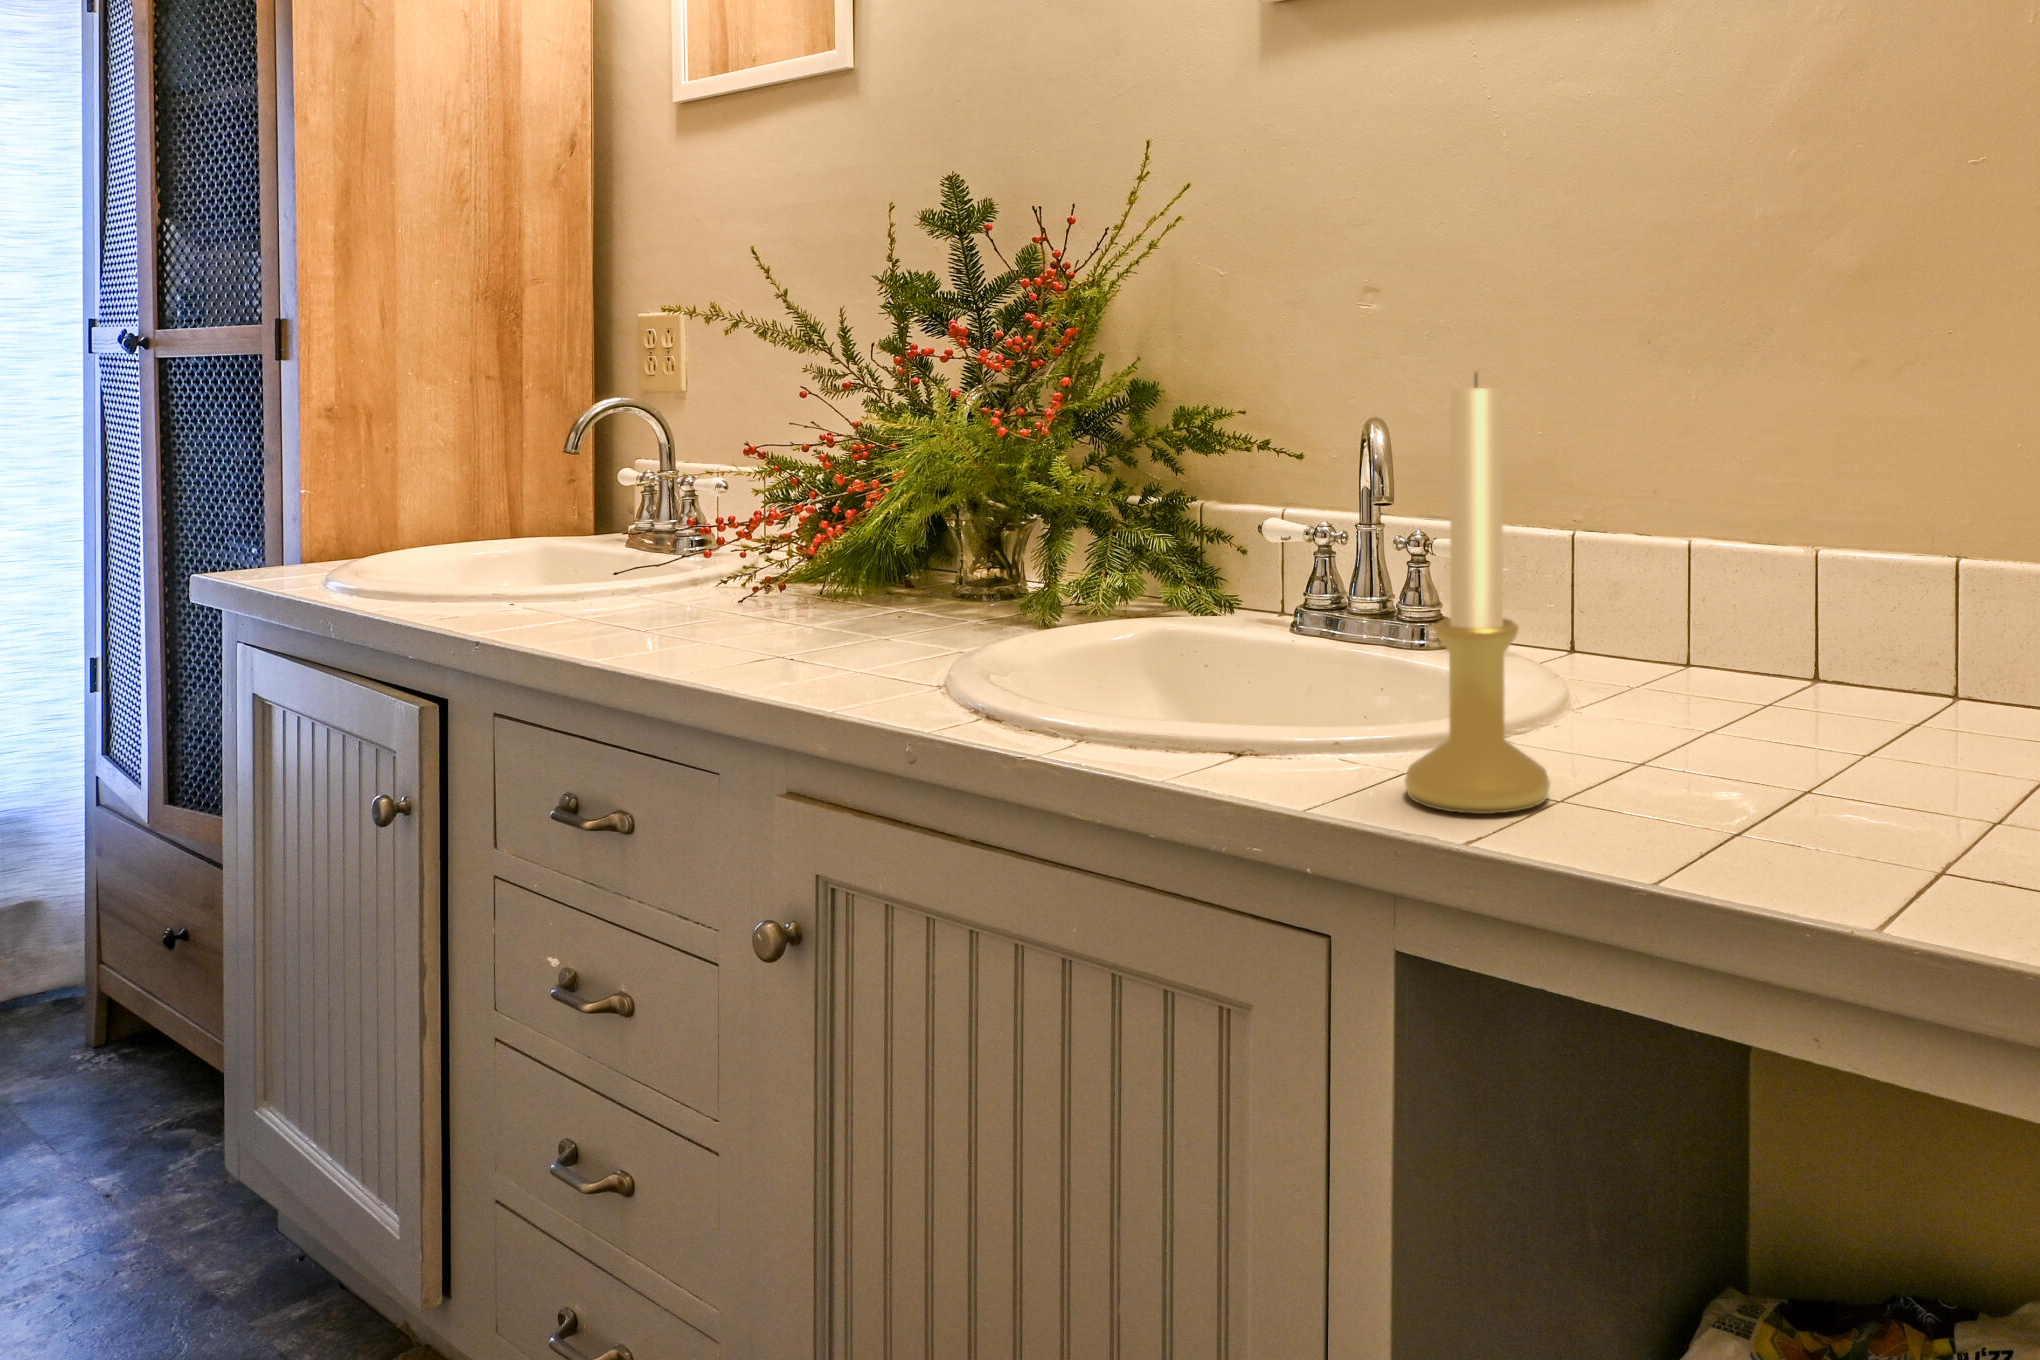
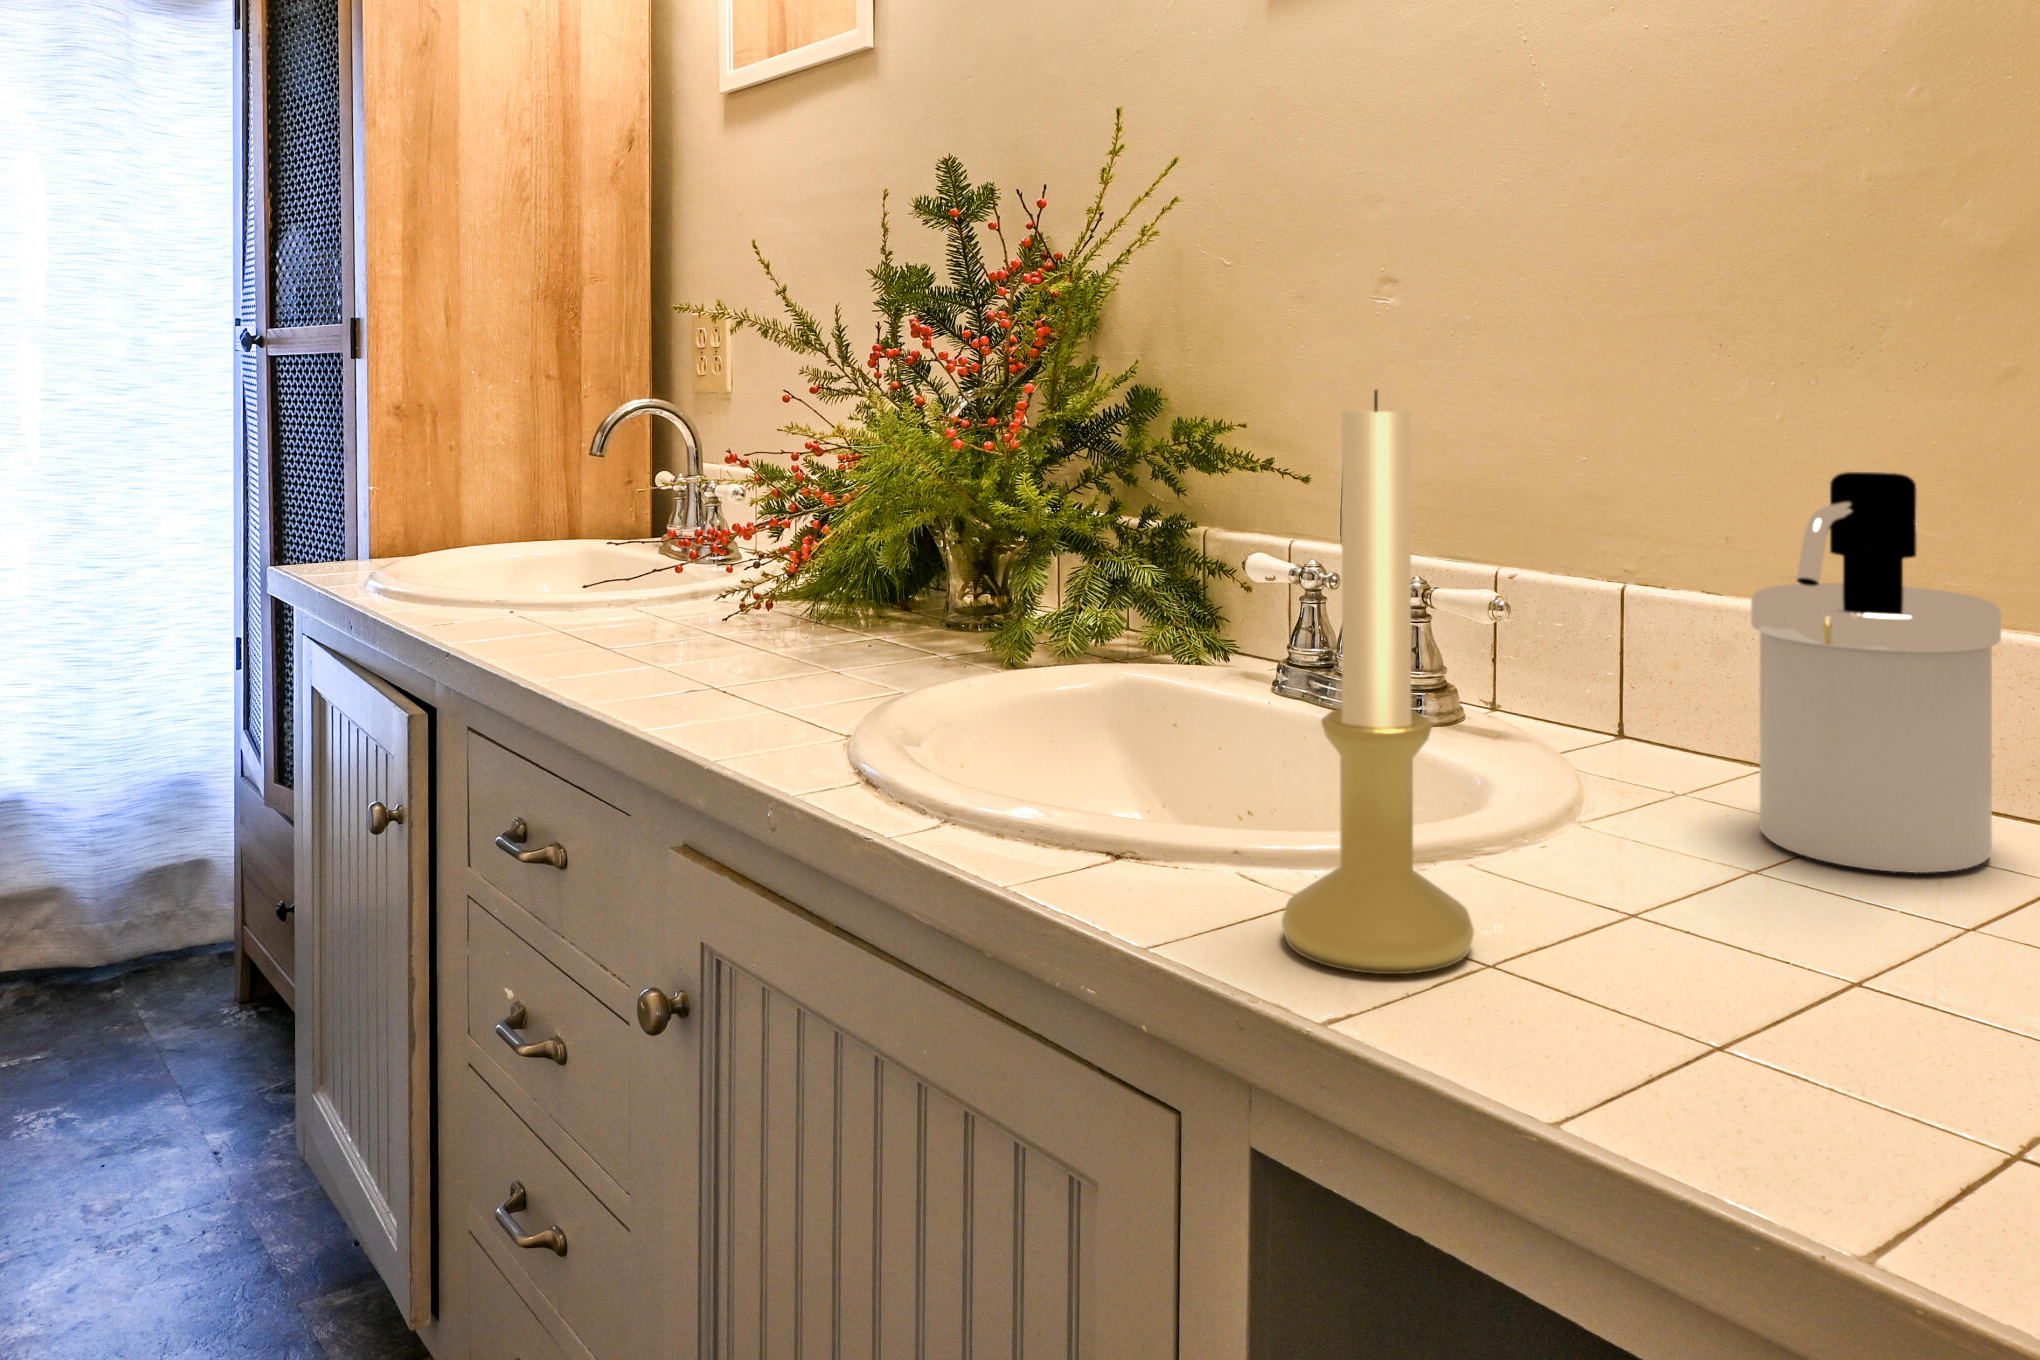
soap dispenser: none [1696,435,1870,725] -> present [1751,472,2001,873]

